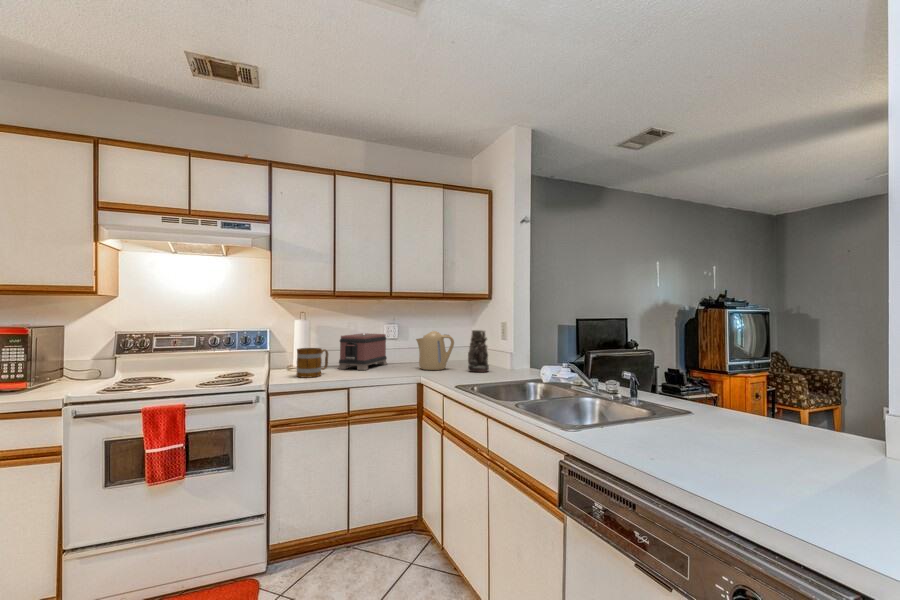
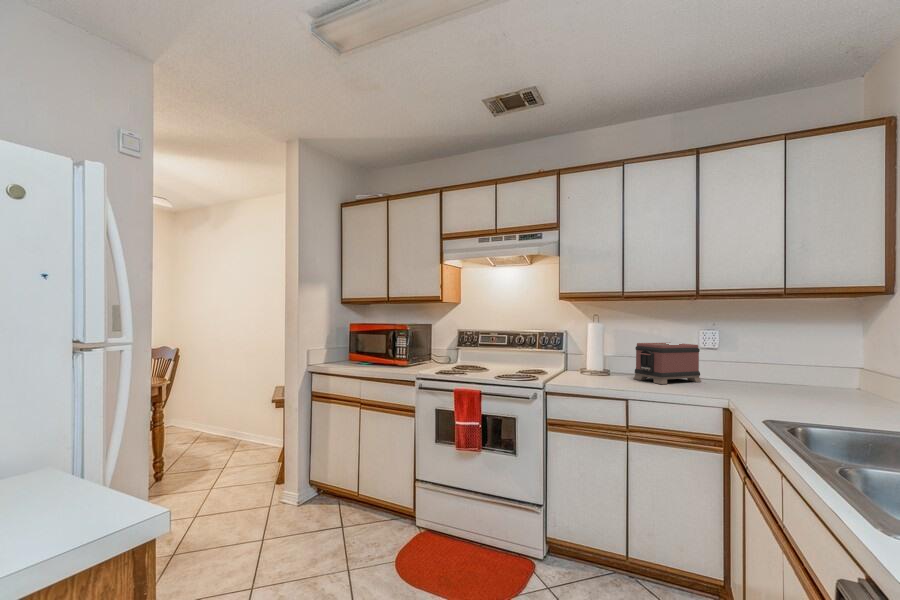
vase: present [468,330,489,372] -> none [817,347,860,412]
kettle: present [416,331,454,370] -> none [734,344,796,398]
mug: present [296,348,328,378] -> none [582,352,617,383]

